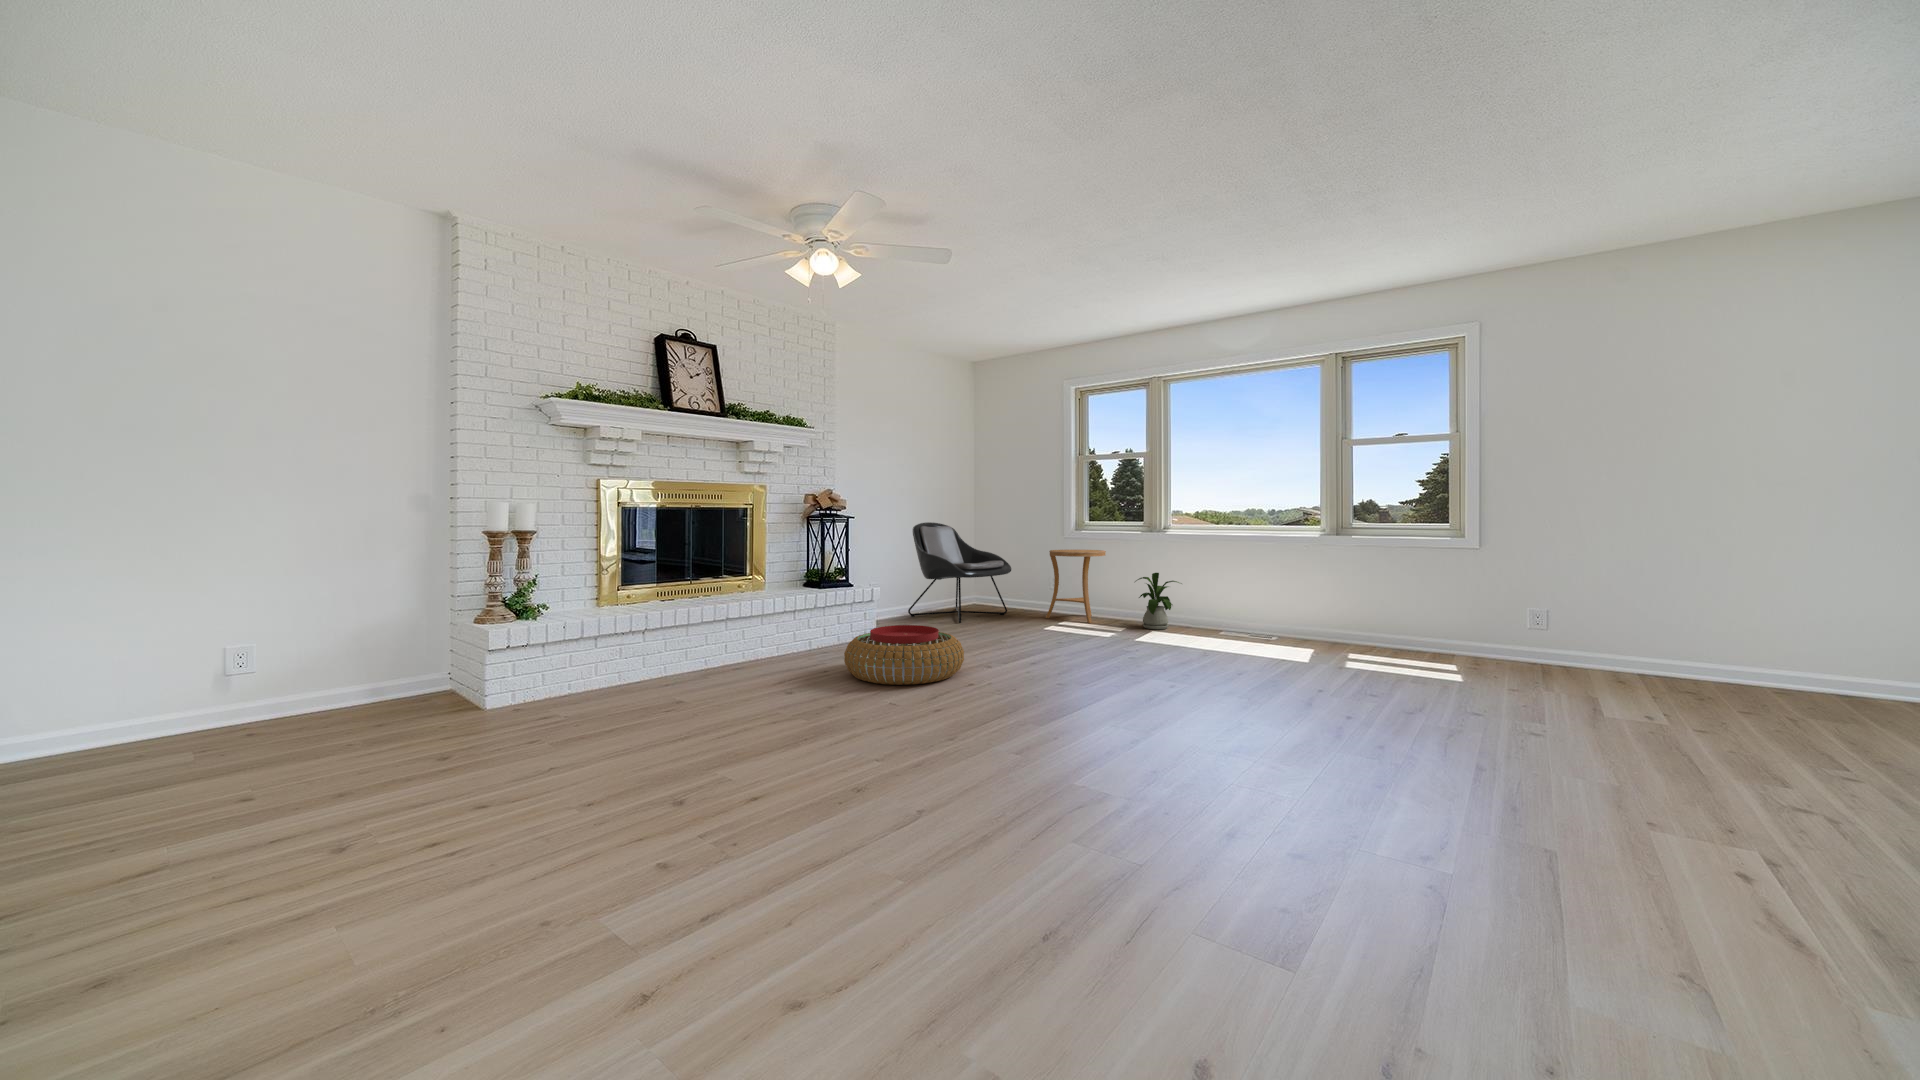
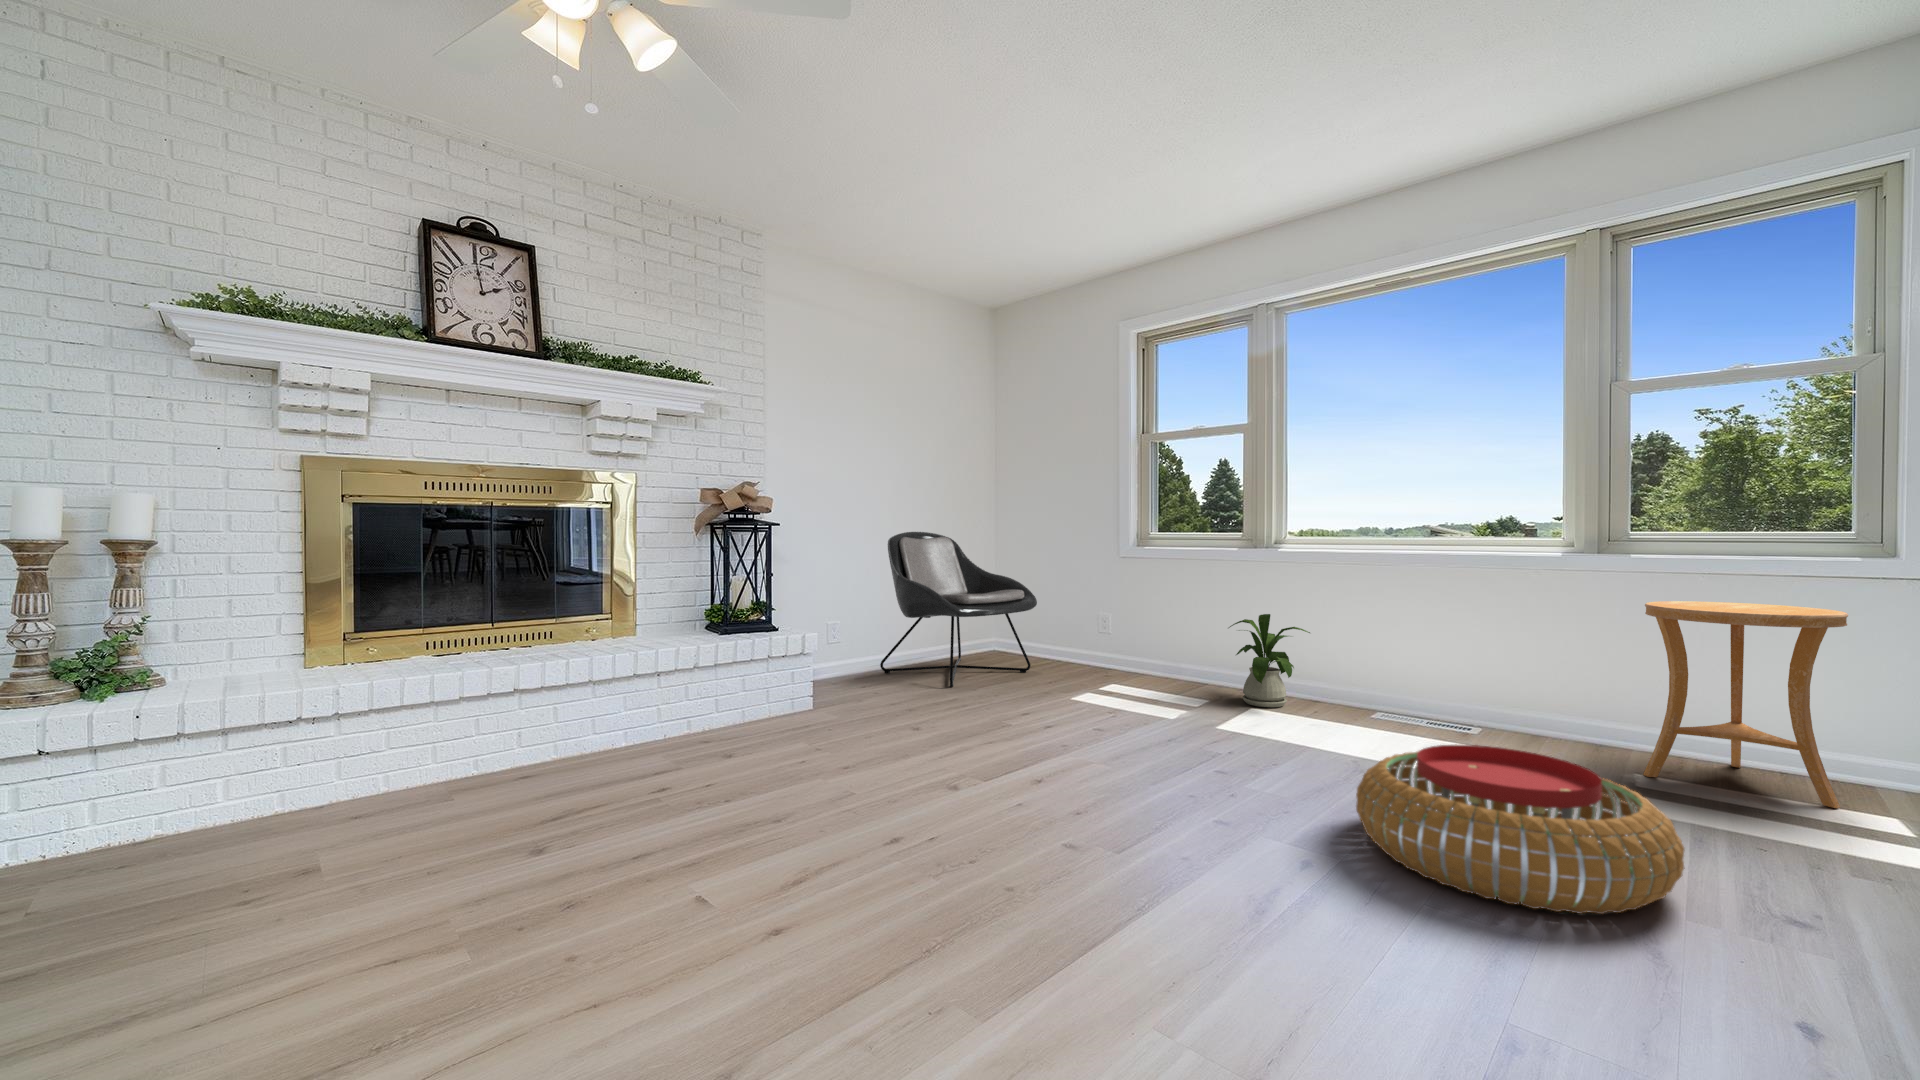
side table: present [1046,550,1106,623] -> present [1643,601,1848,808]
pouf: present [844,625,964,685] -> present [1356,745,1684,914]

